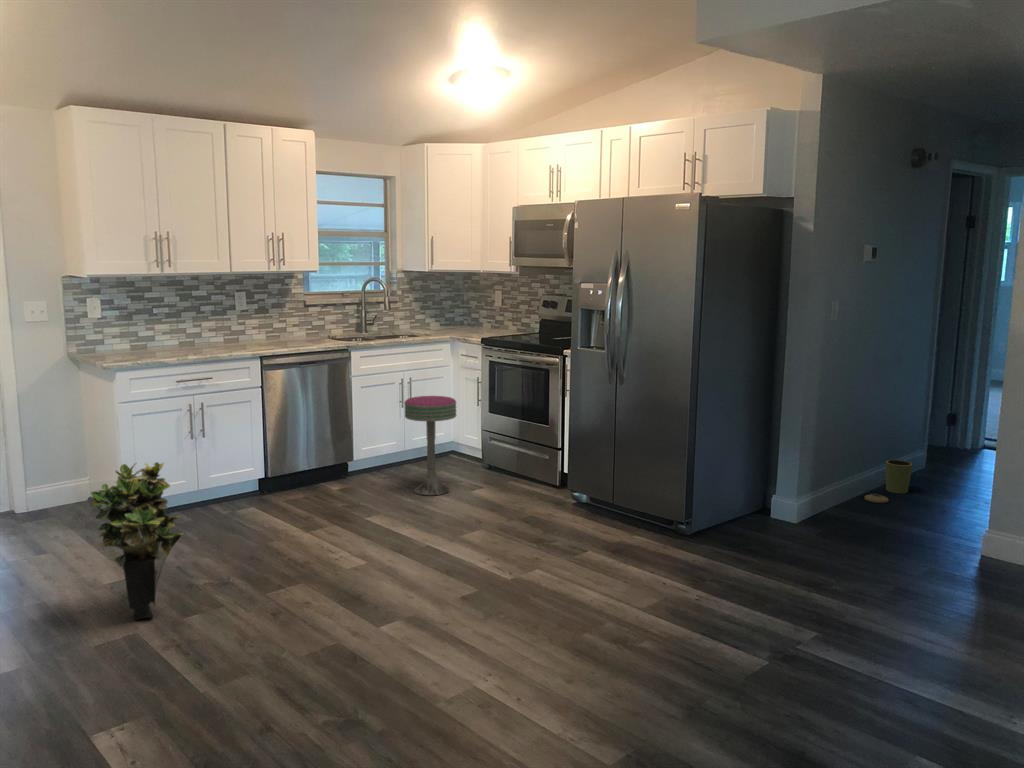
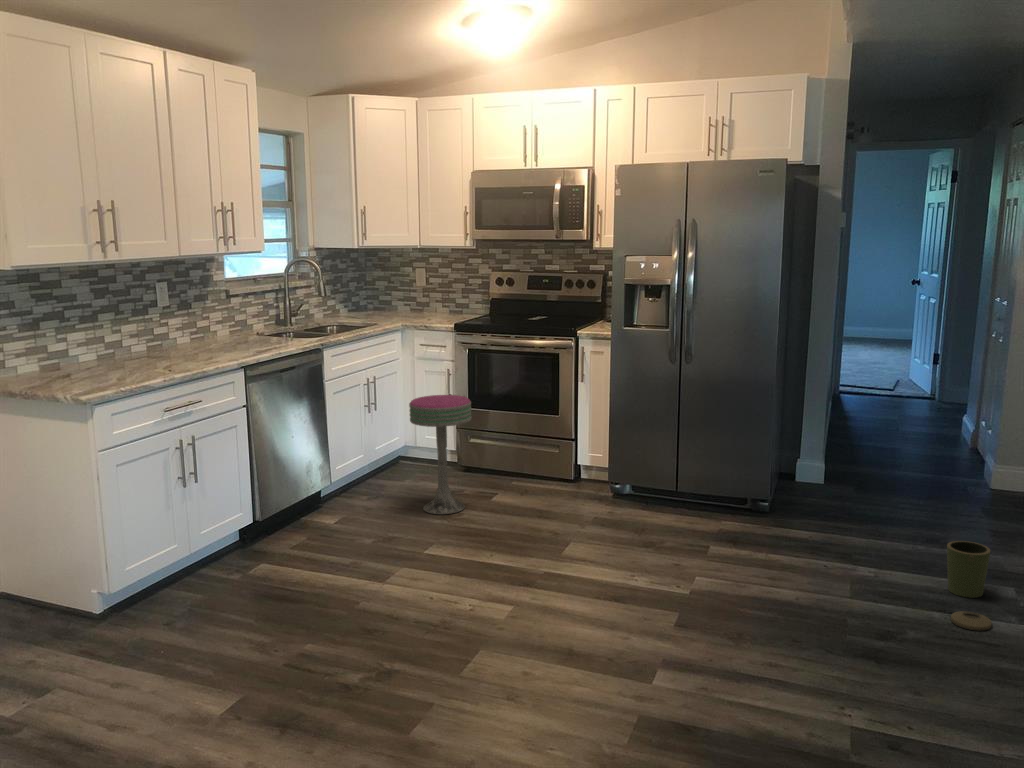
trash can: present [864,460,912,503] -> present [947,541,992,631]
potted plant: present [91,462,184,620] -> none [245,515,369,732]

